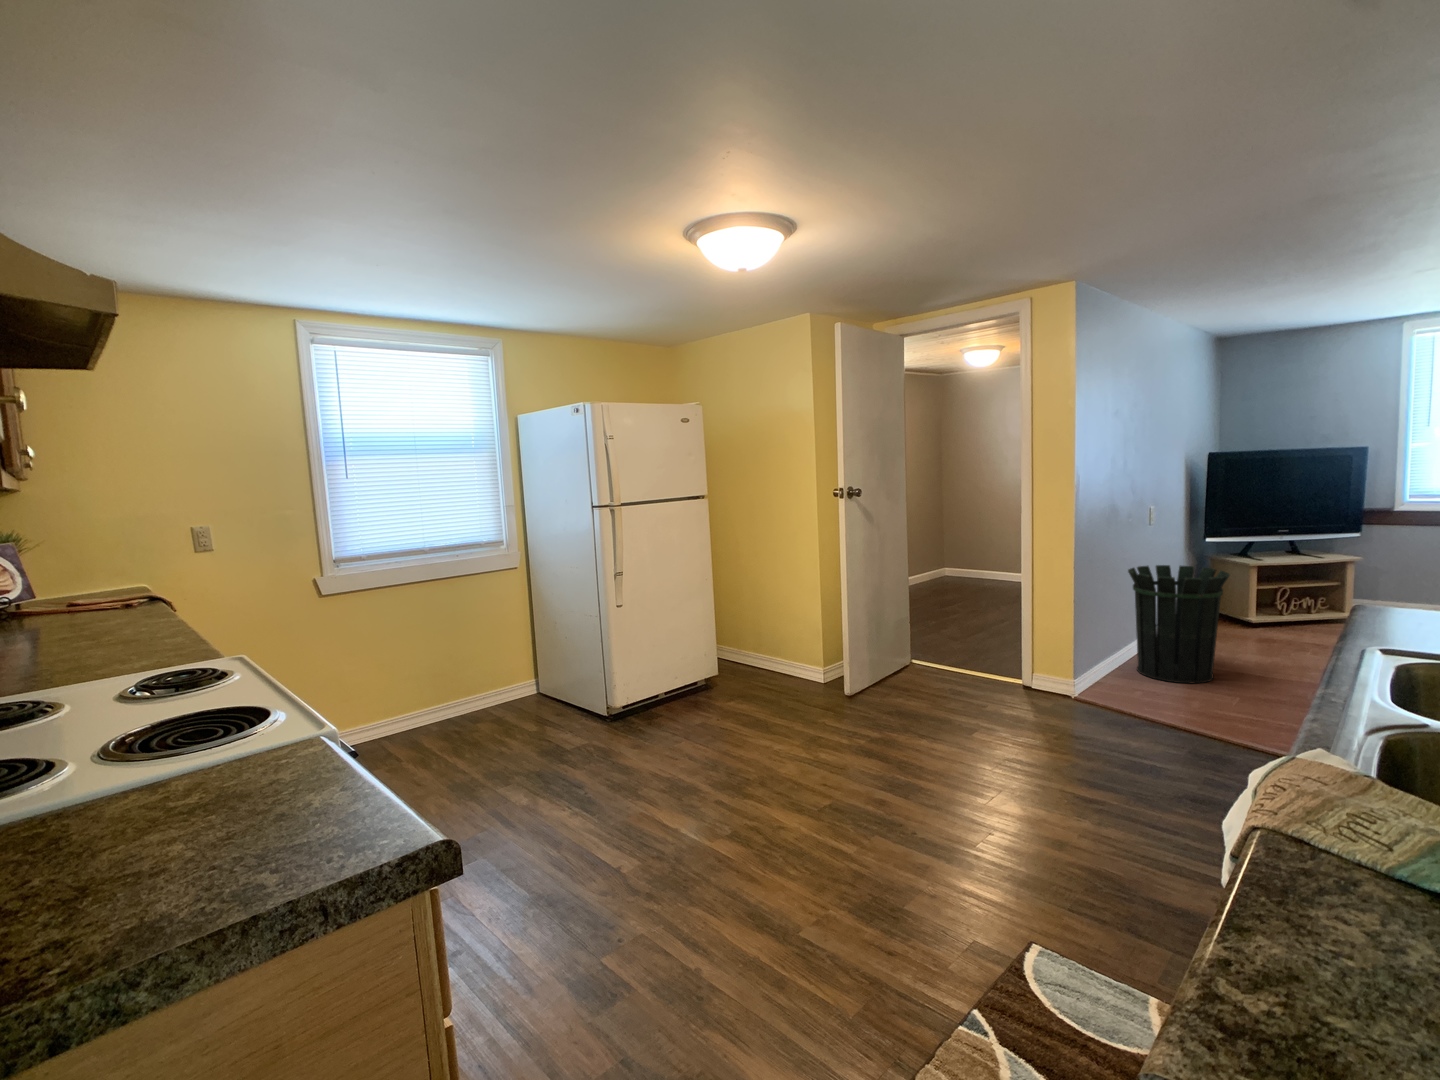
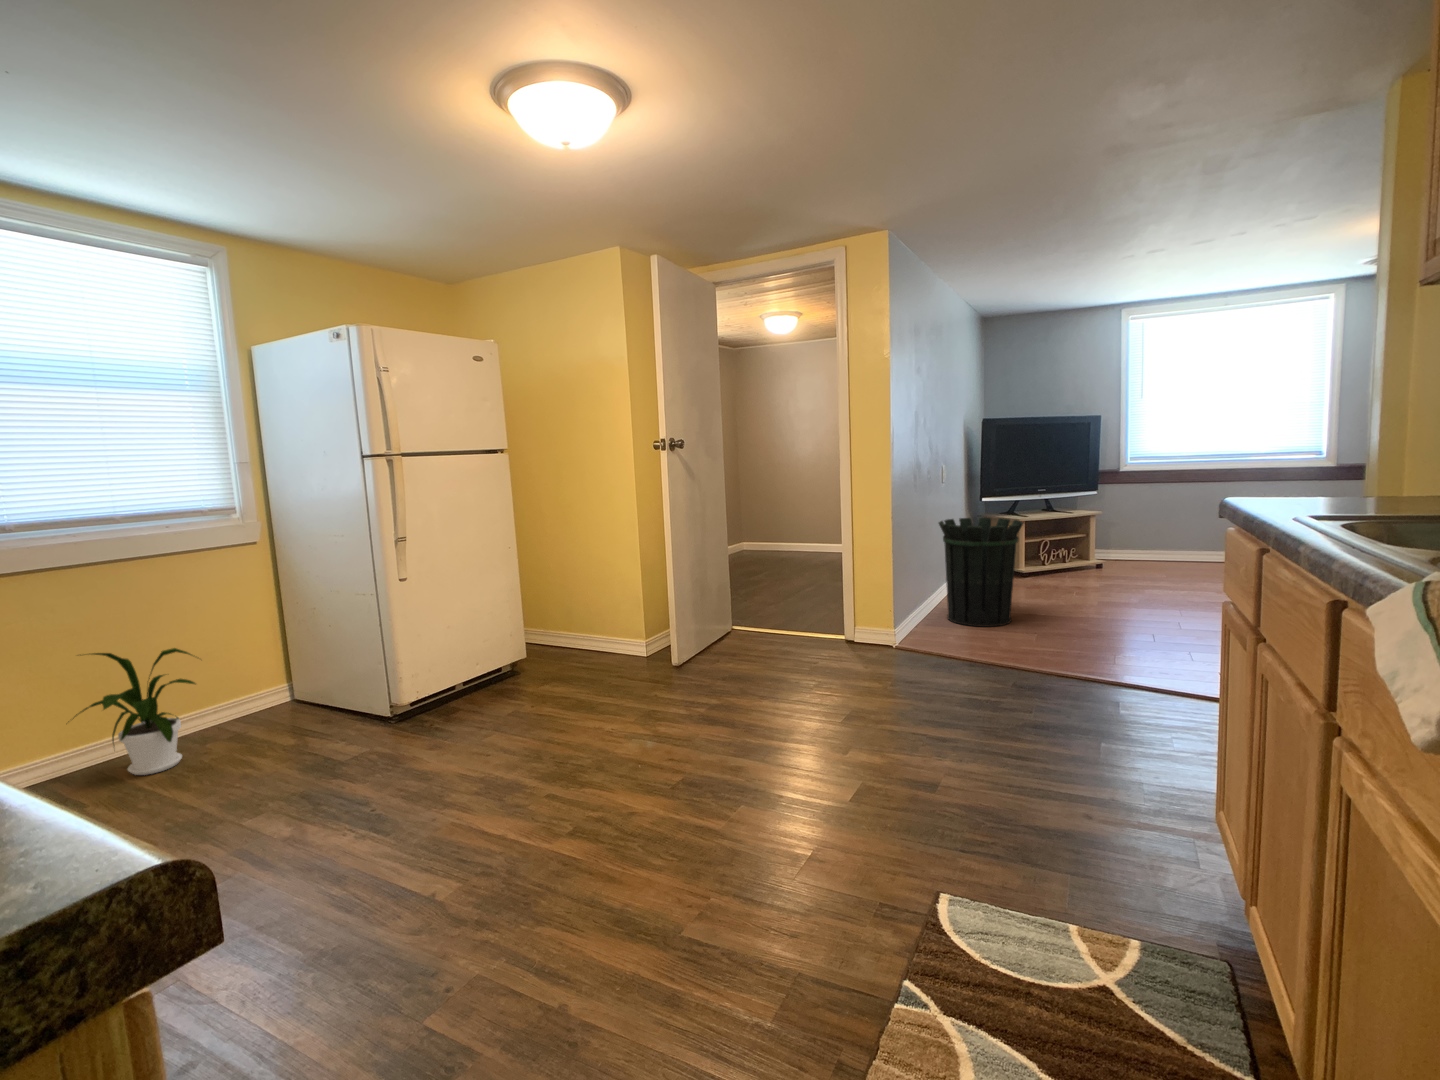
house plant: none [399,648,482,738] -> present [73,648,195,775]

